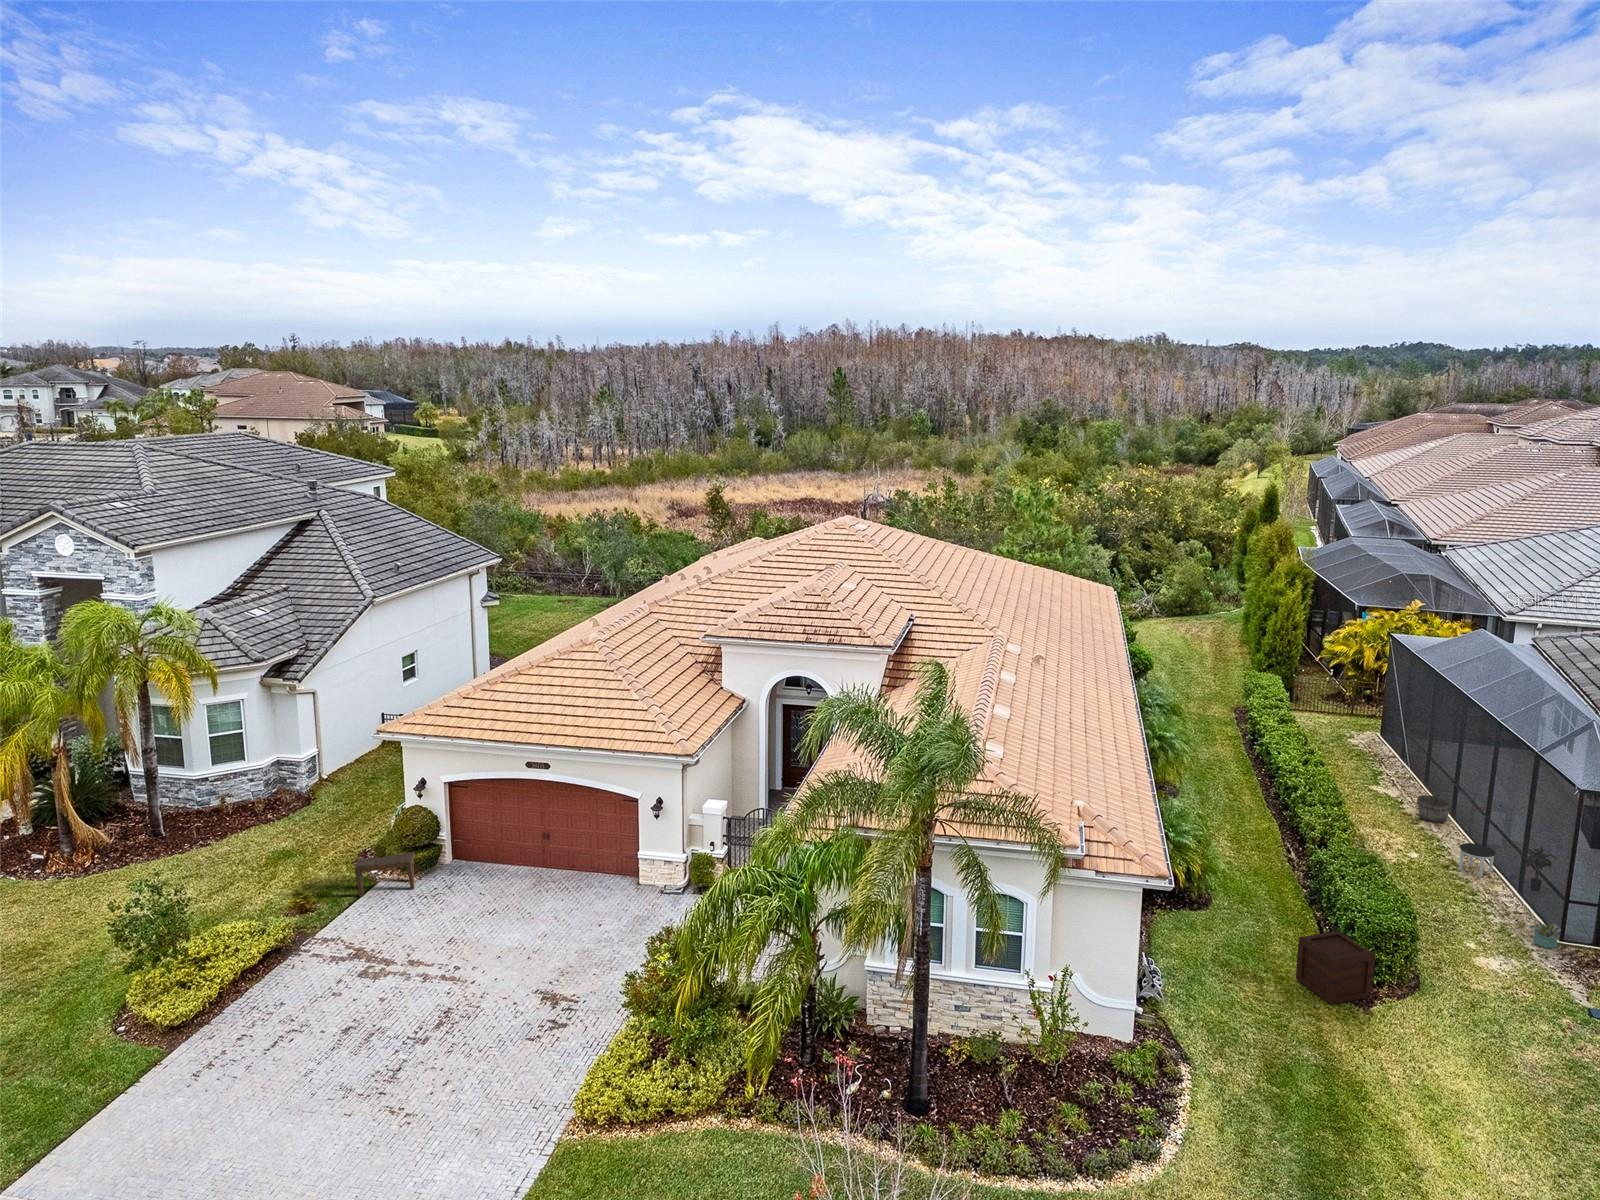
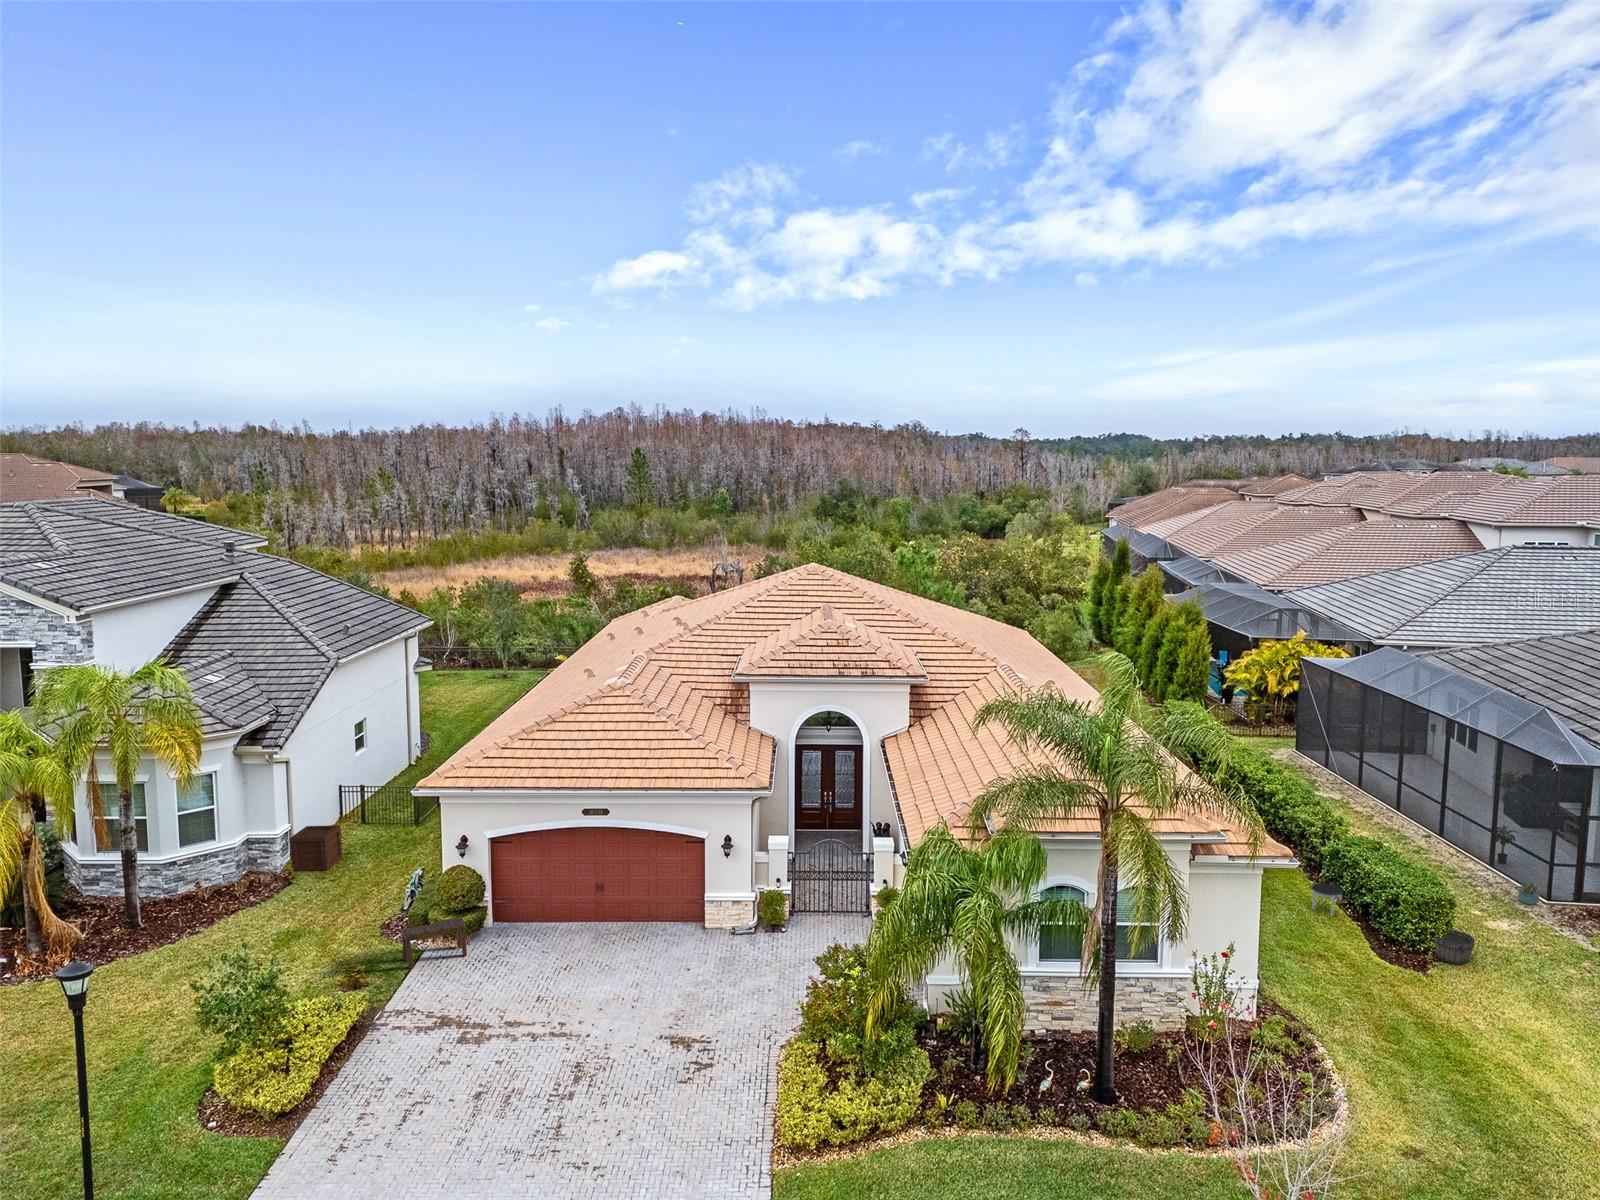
wooden bucket: present [1417,795,1452,823] -> present [1434,927,1475,965]
round table: present [1459,843,1496,877] -> present [1312,883,1344,916]
wooden crate: present [1296,931,1375,1004] -> present [290,825,343,871]

